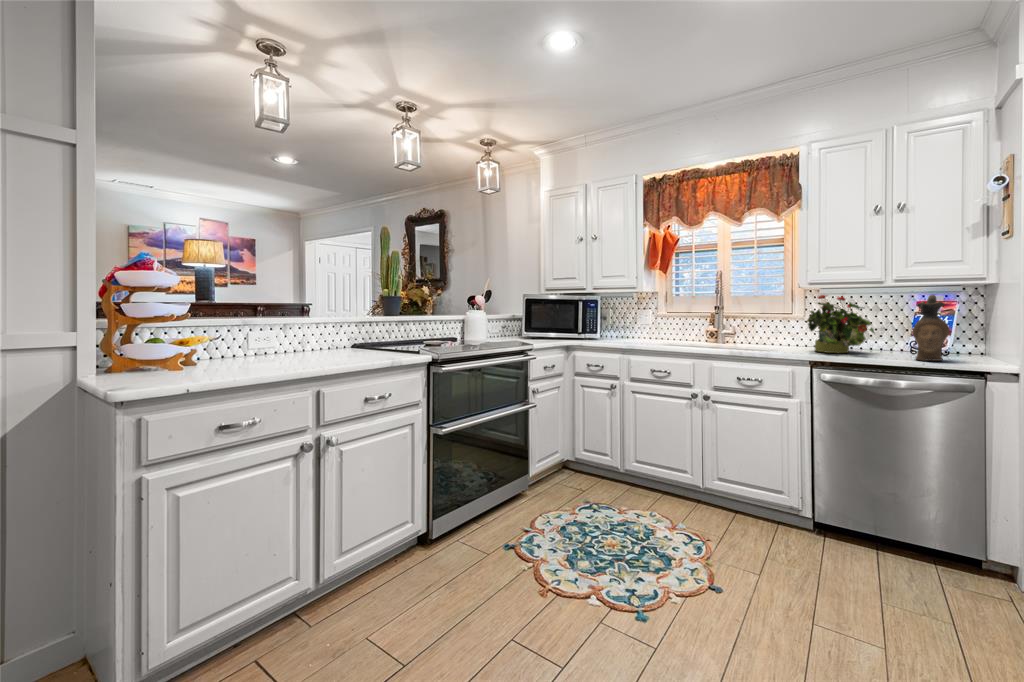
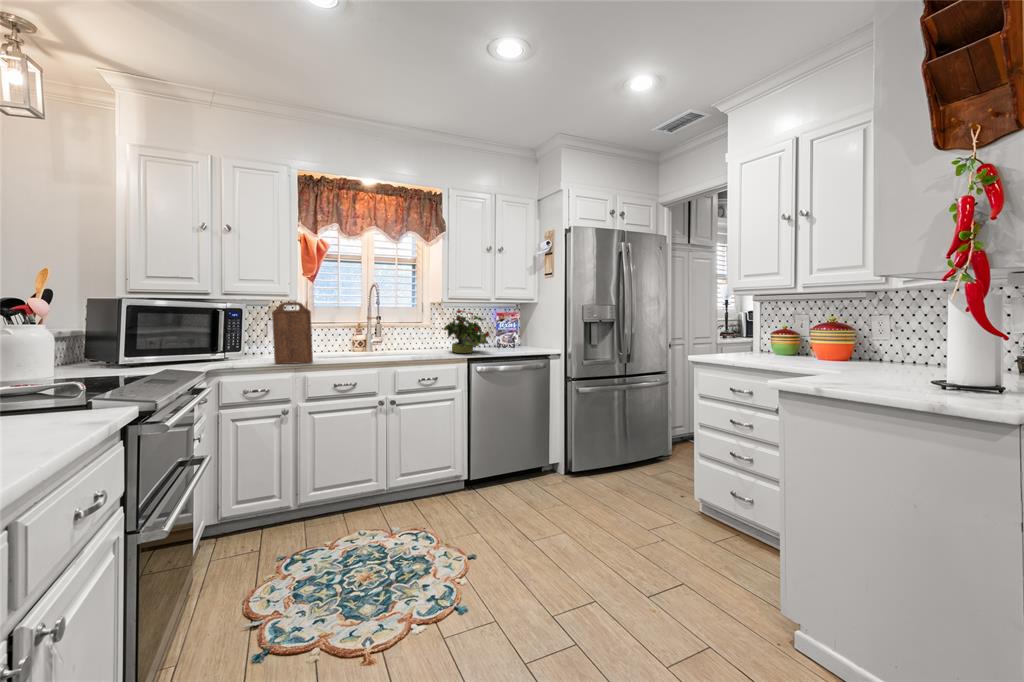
cutting board: none [612,290,640,346] -> present [272,302,313,364]
ceramic pitcher: present [913,295,949,361] -> none [513,311,531,354]

